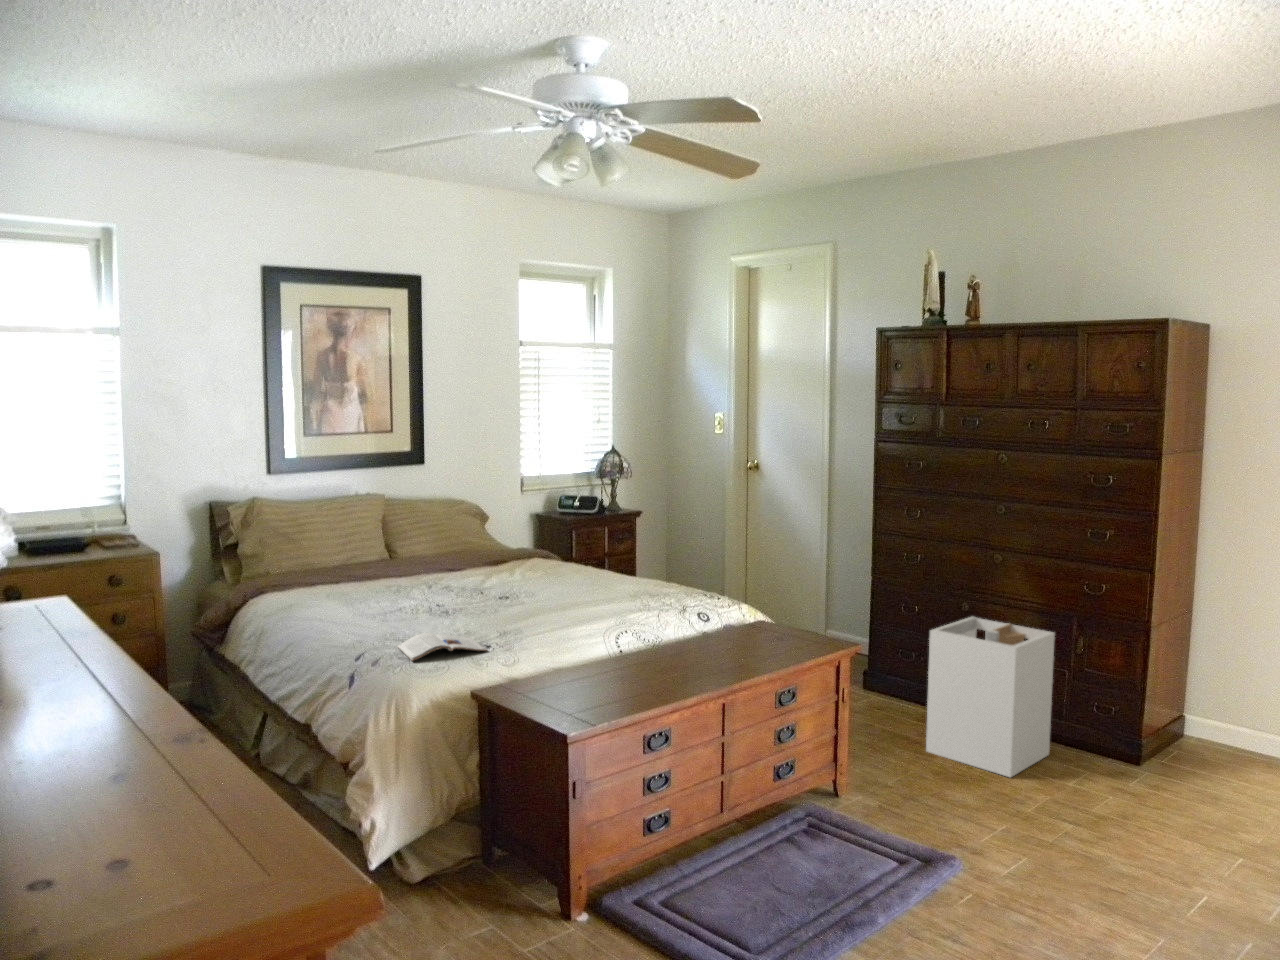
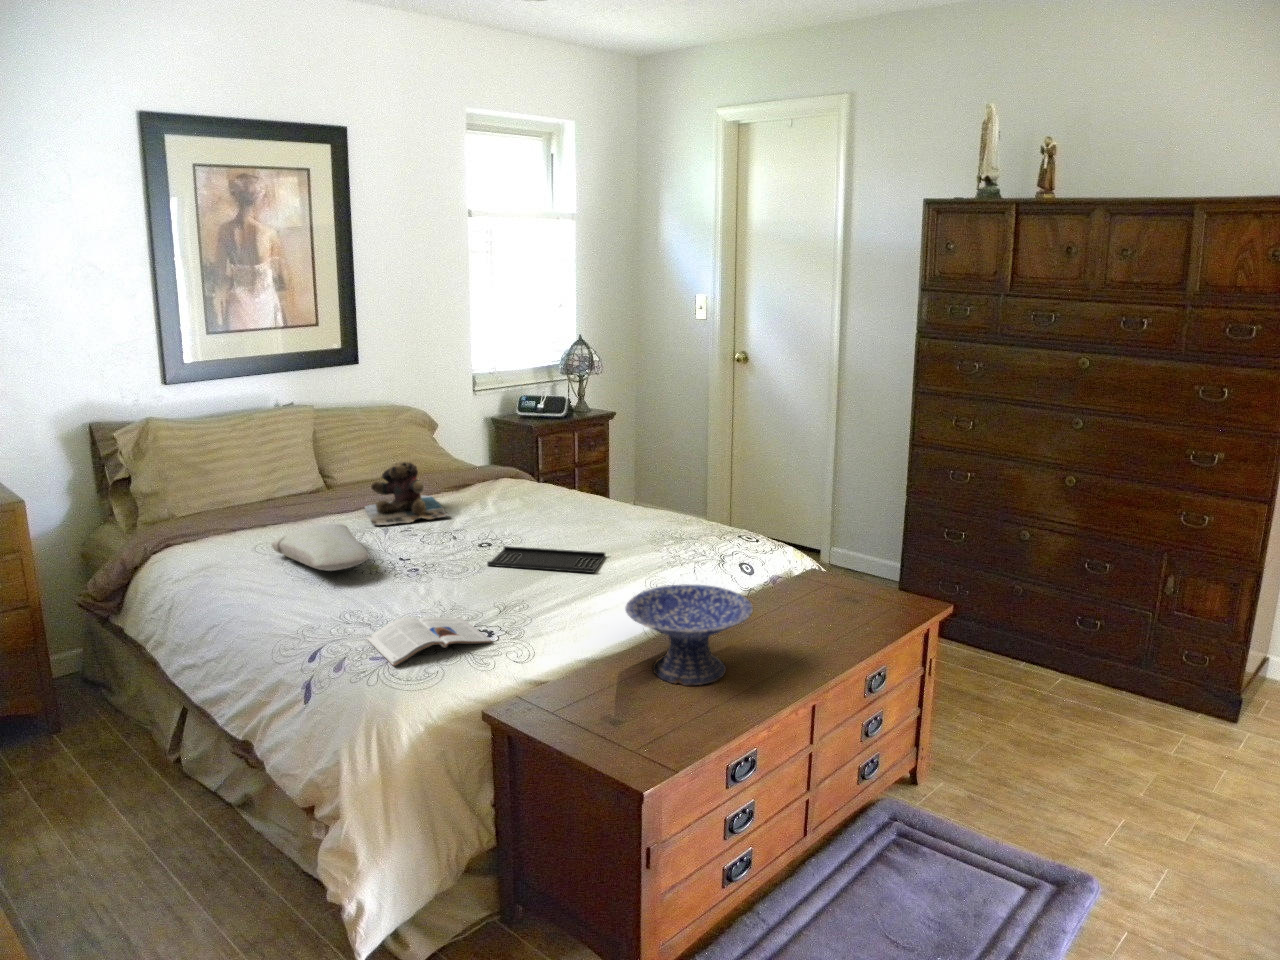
teddy bear: none [415,534,480,582] -> present [365,461,448,525]
pillow: none [339,576,409,607] -> present [272,524,369,571]
tray: none [499,597,594,615] -> present [487,546,605,573]
decorative bowl: none [583,613,678,682] -> present [626,585,753,685]
laundry hamper: present [926,617,1055,777] -> none [989,548,1145,743]

